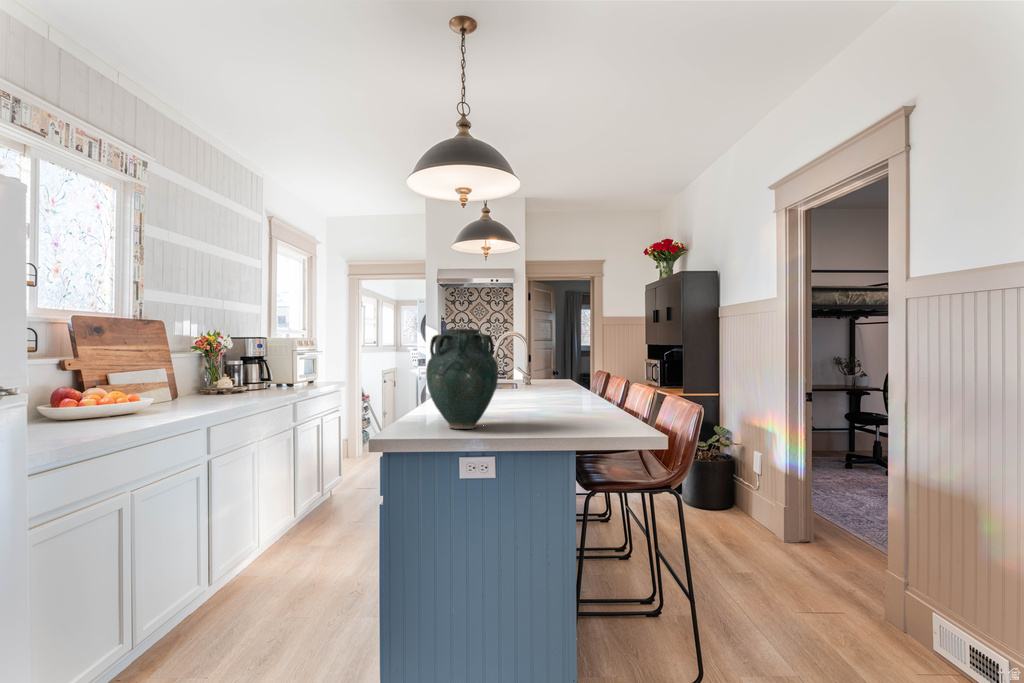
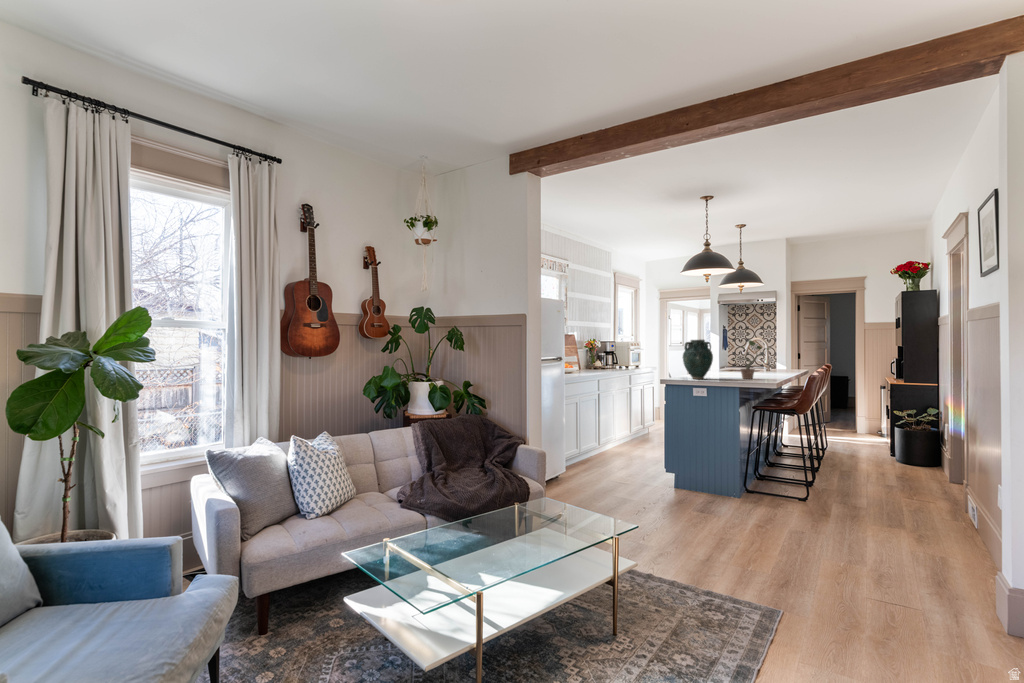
potted plant: none [527,330,608,420] -> present [740,340,770,379]

